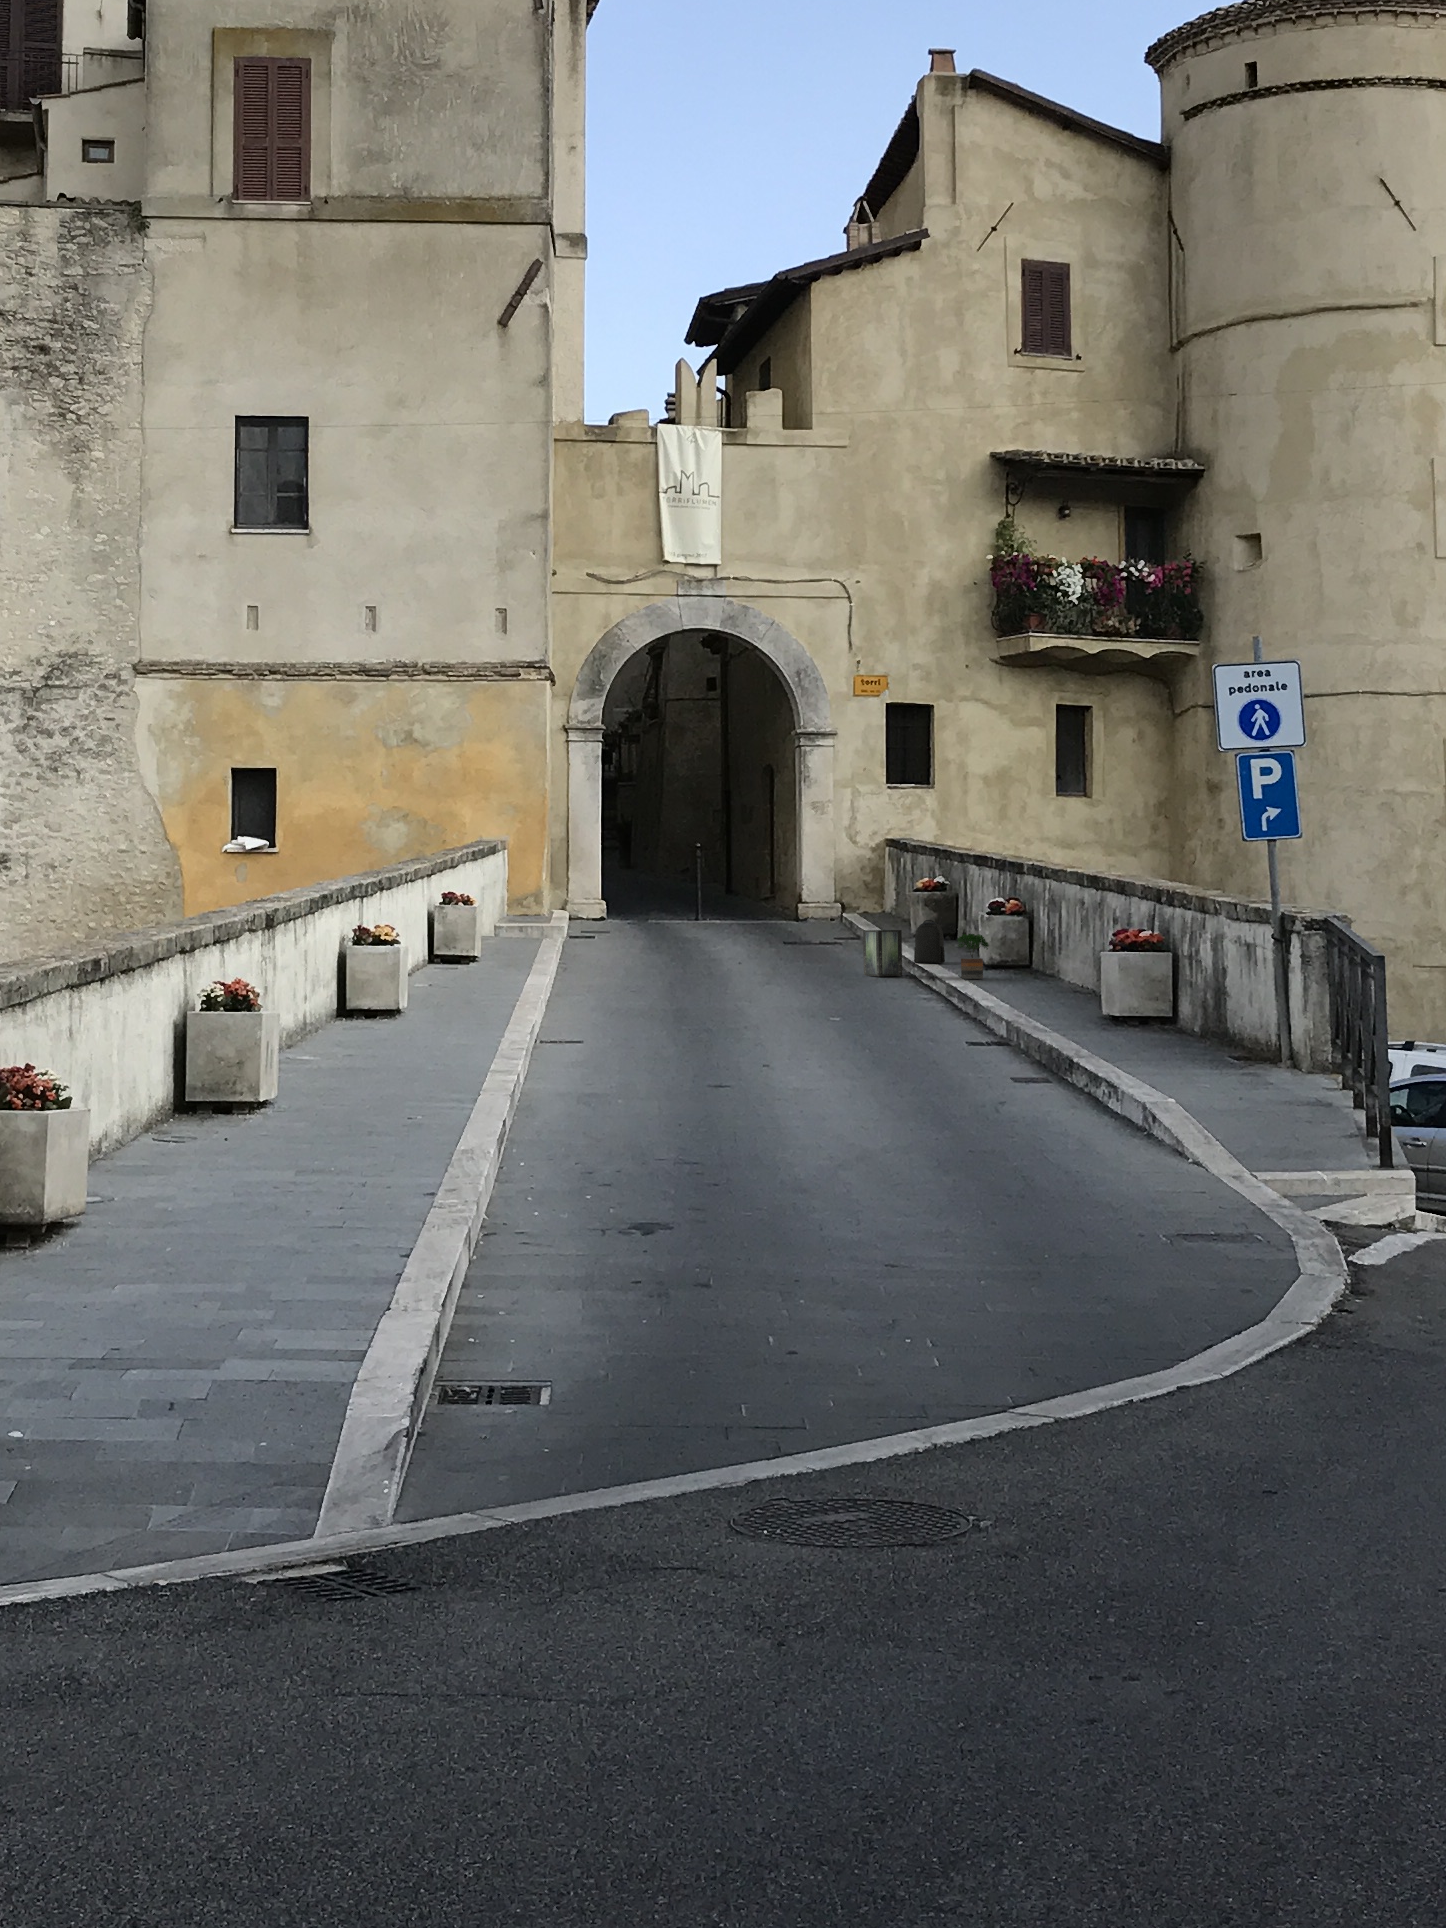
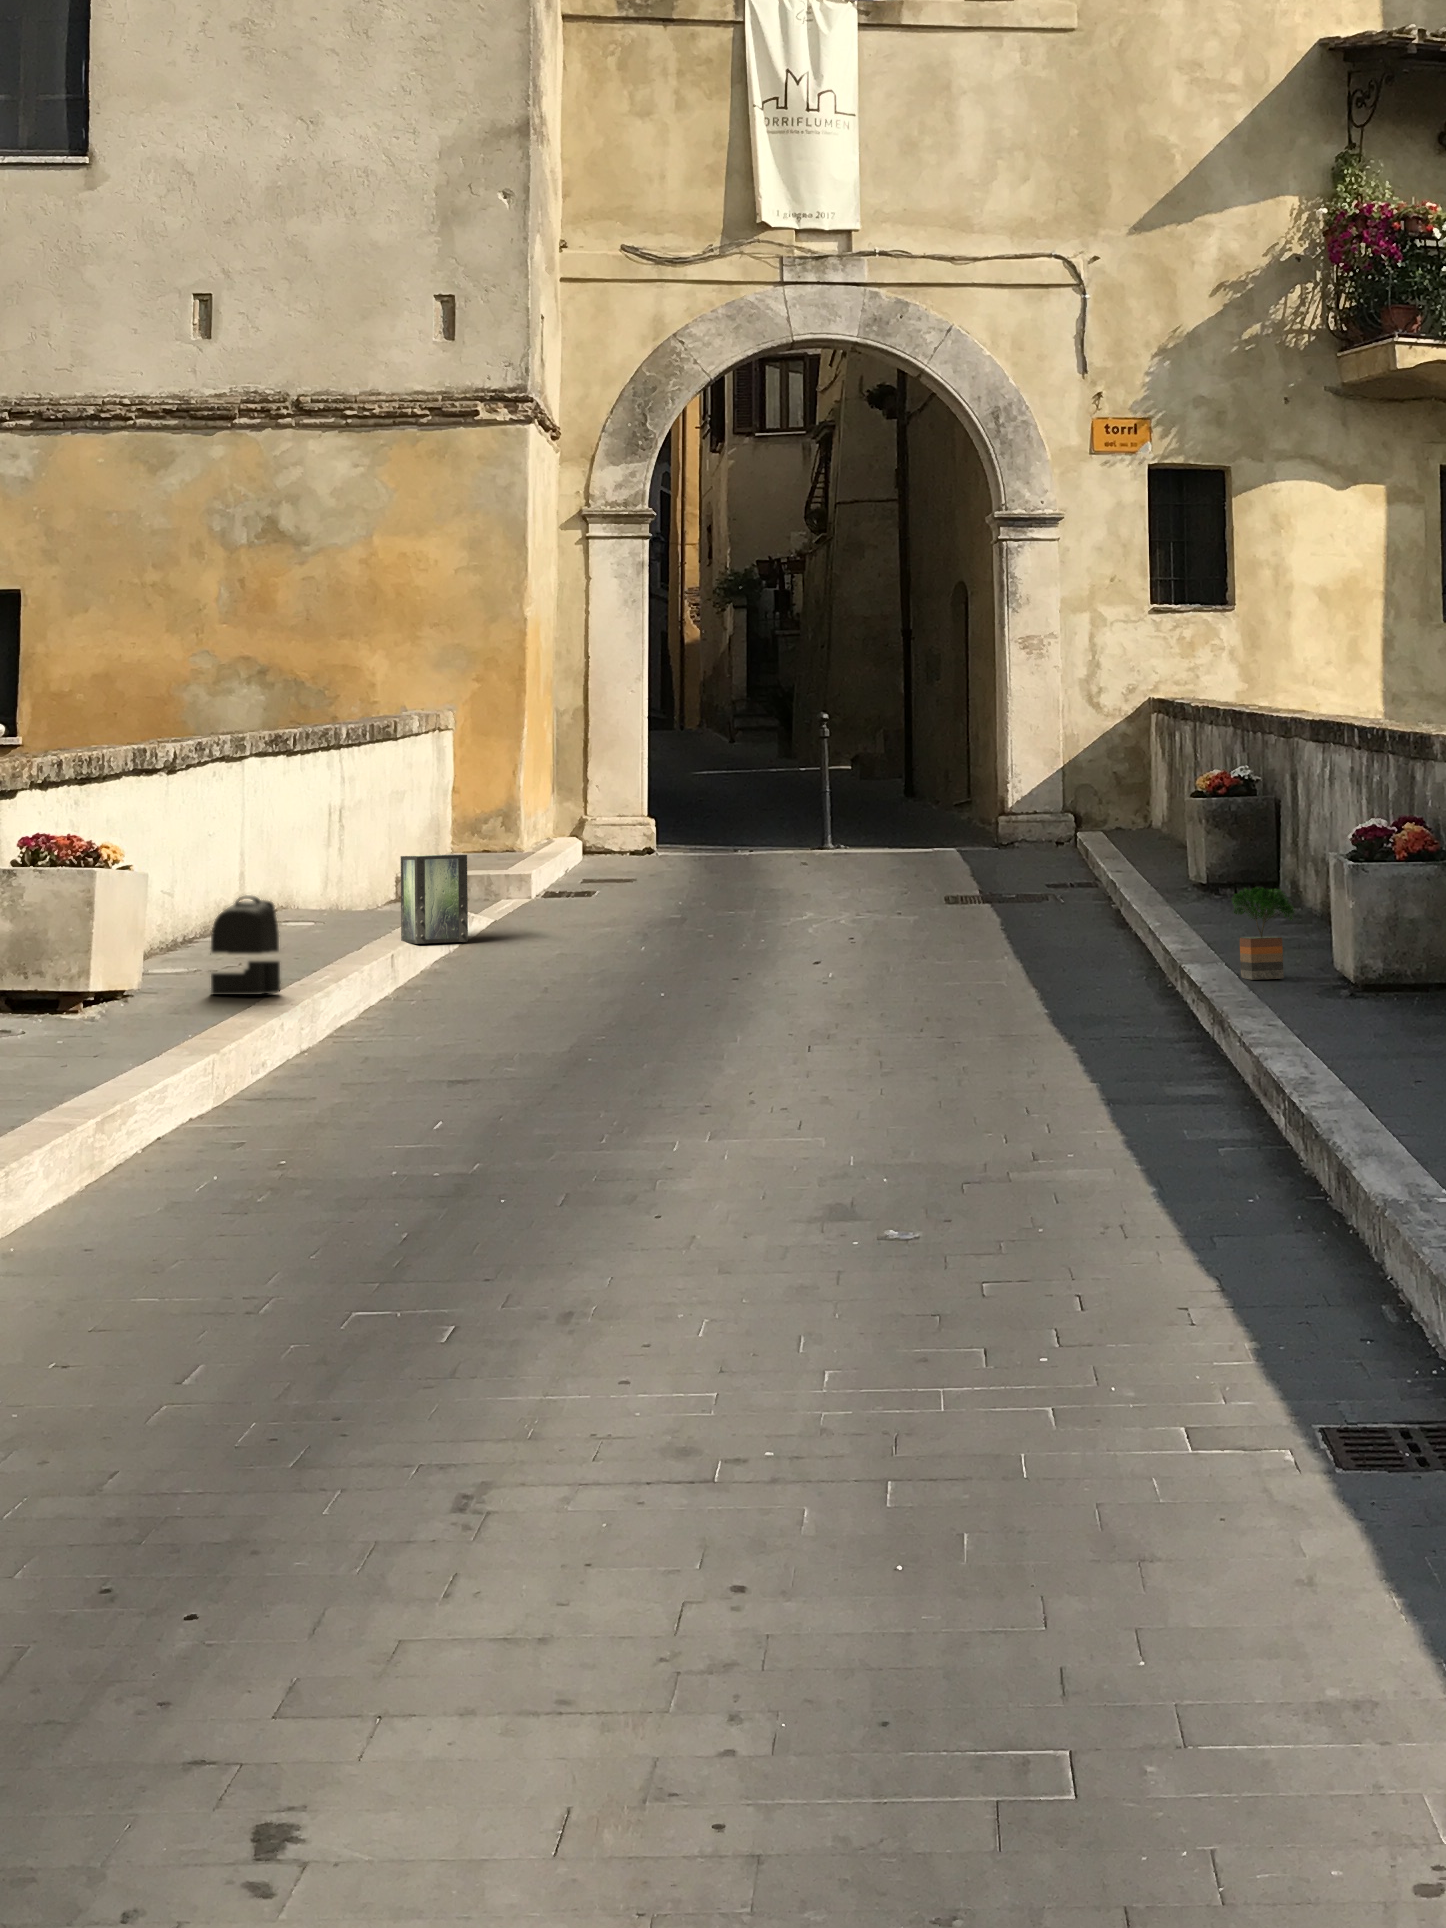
backpack: present [914,920,945,963] -> present [211,895,280,995]
storage box: present [863,930,902,976] -> present [401,855,468,944]

